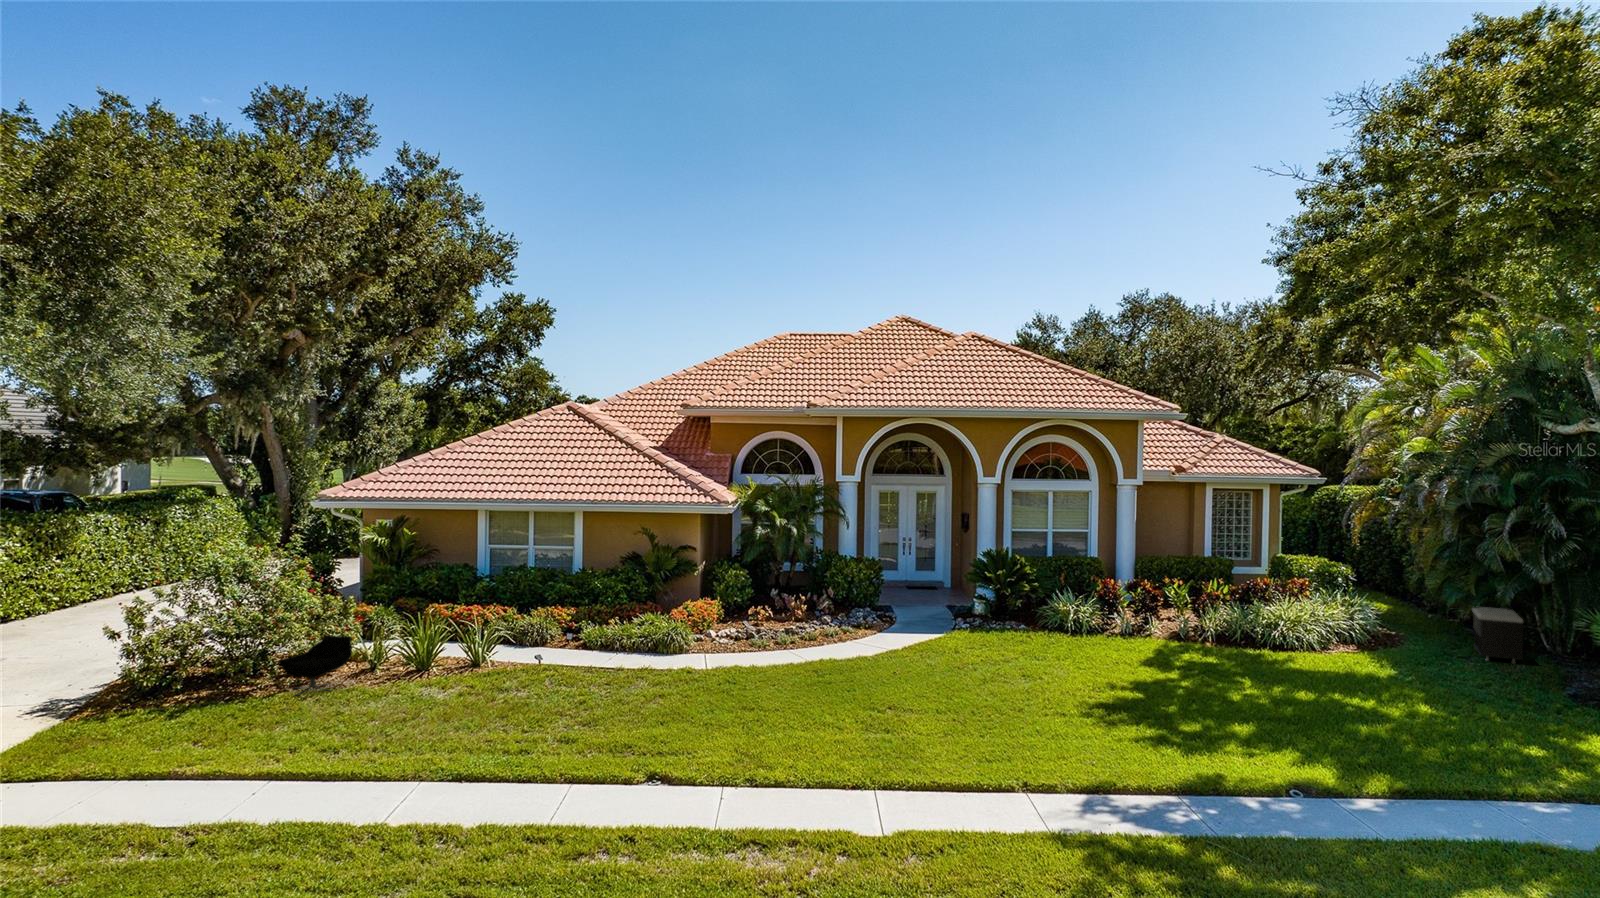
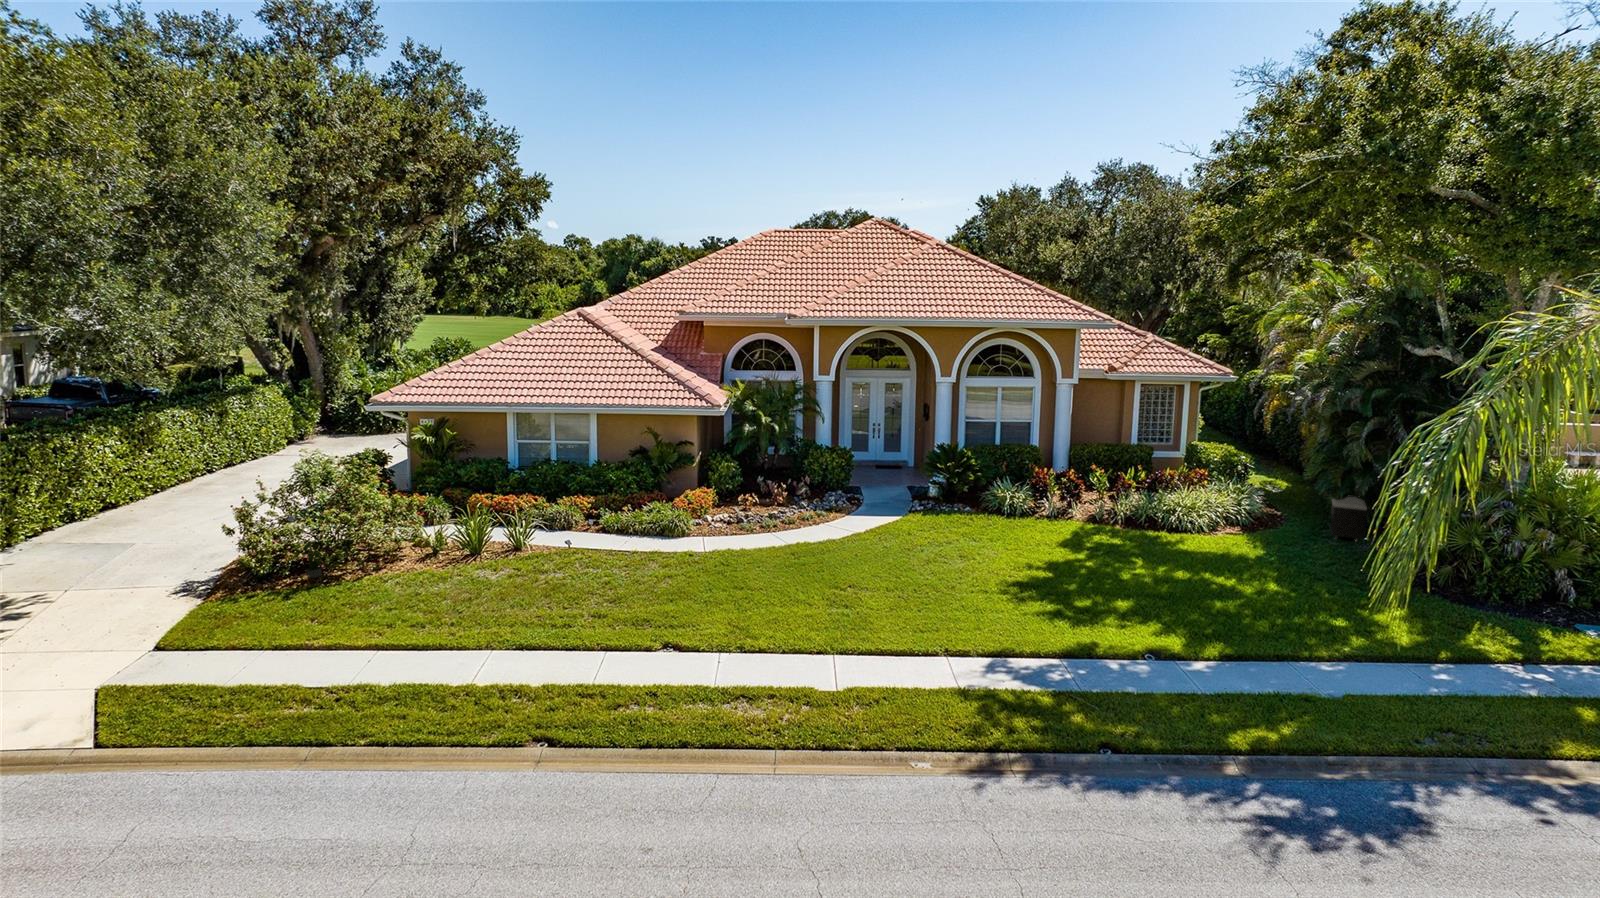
lounge chair: present [279,635,352,695] -> none [361,526,419,577]
potted plant: none [195,646,231,697] -> present [298,540,321,578]

